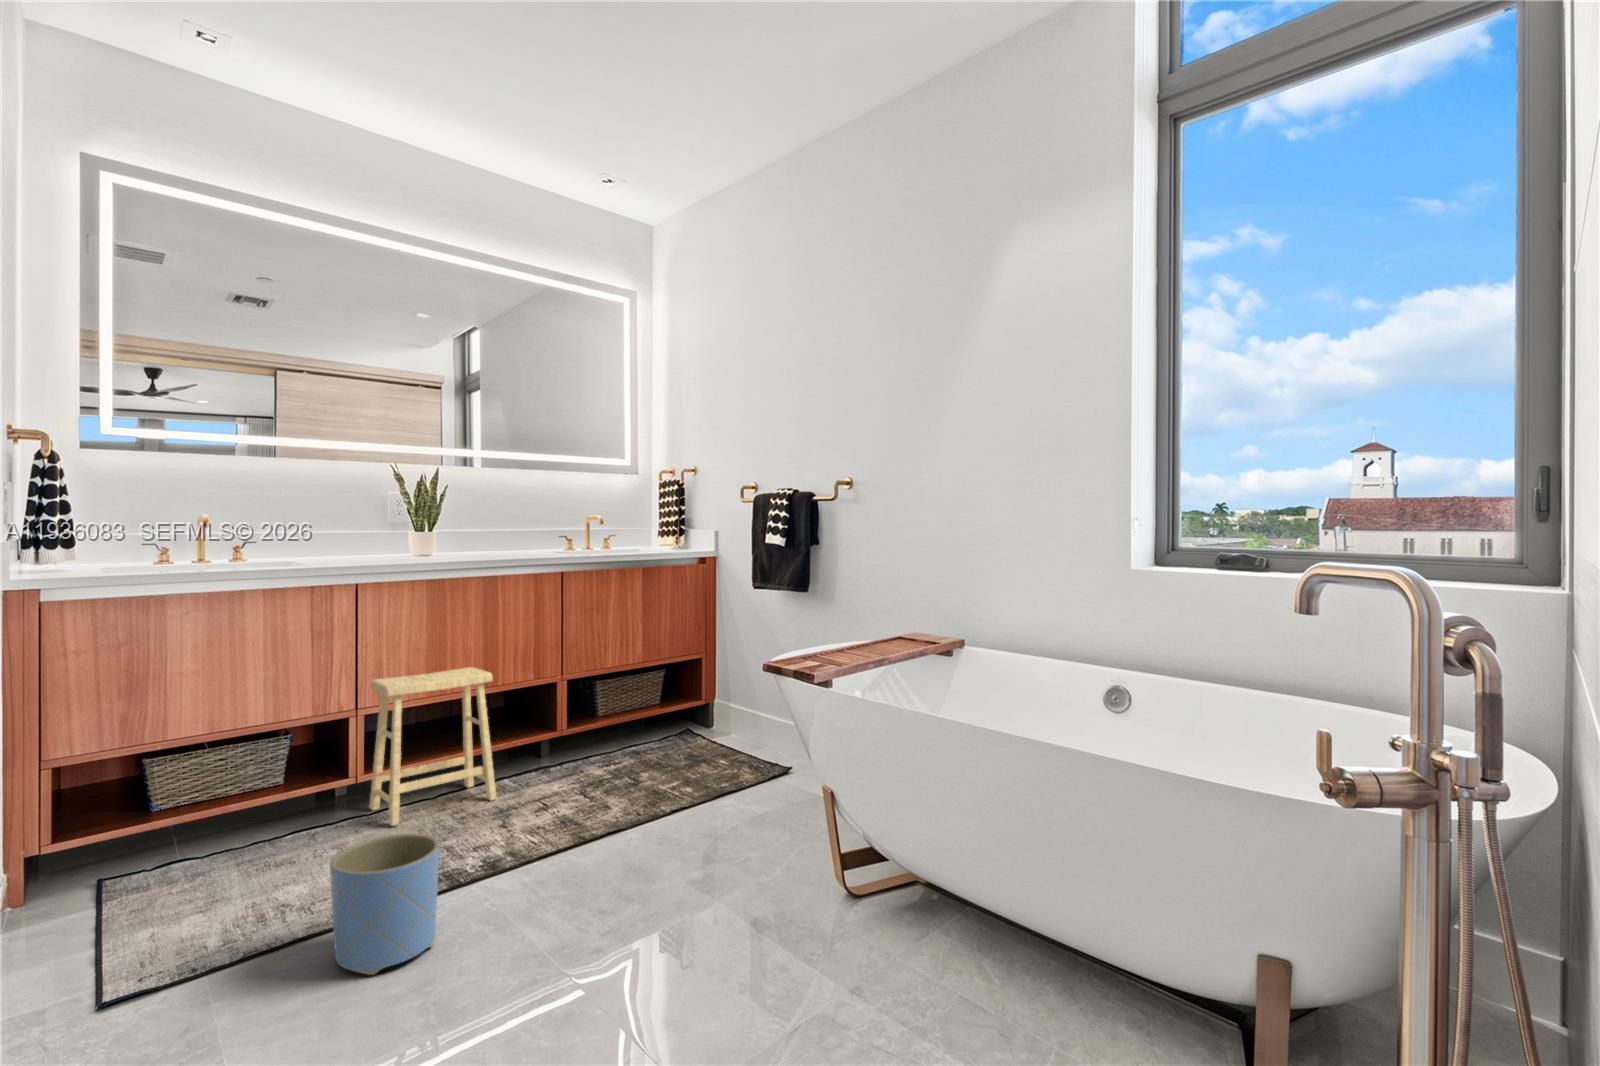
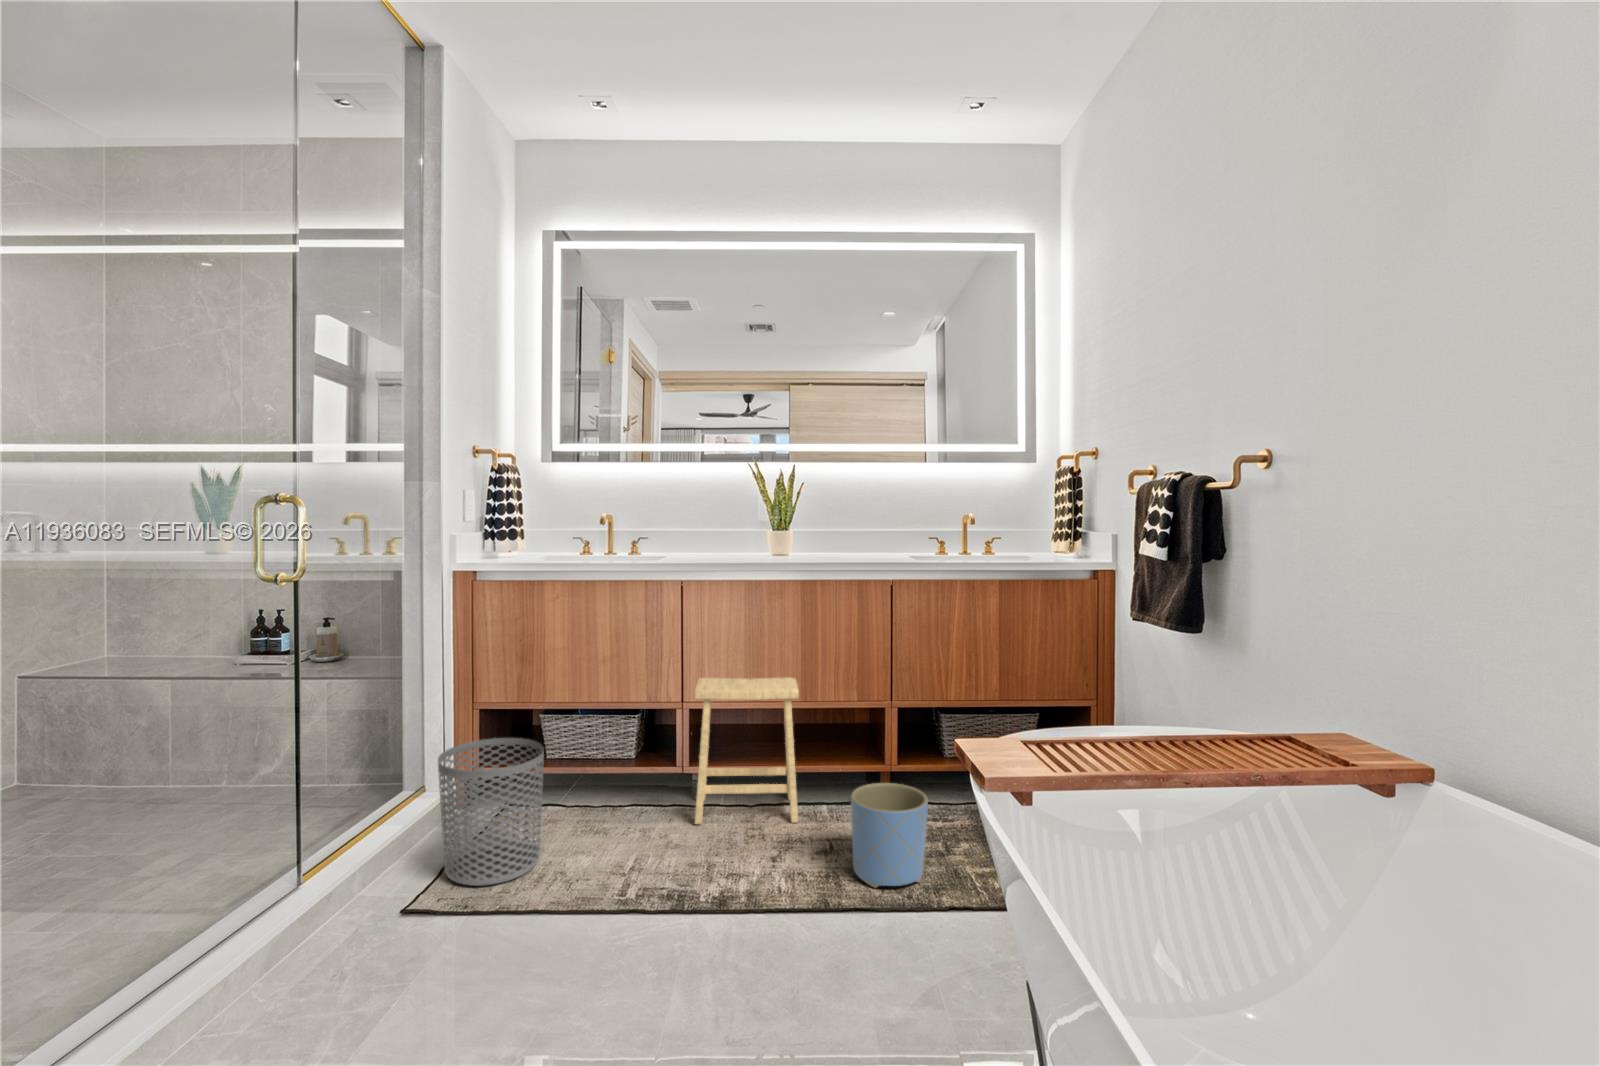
waste bin: none [88,767,242,950] -> present [438,738,544,886]
planter: present [330,834,439,975] -> present [851,783,928,888]

